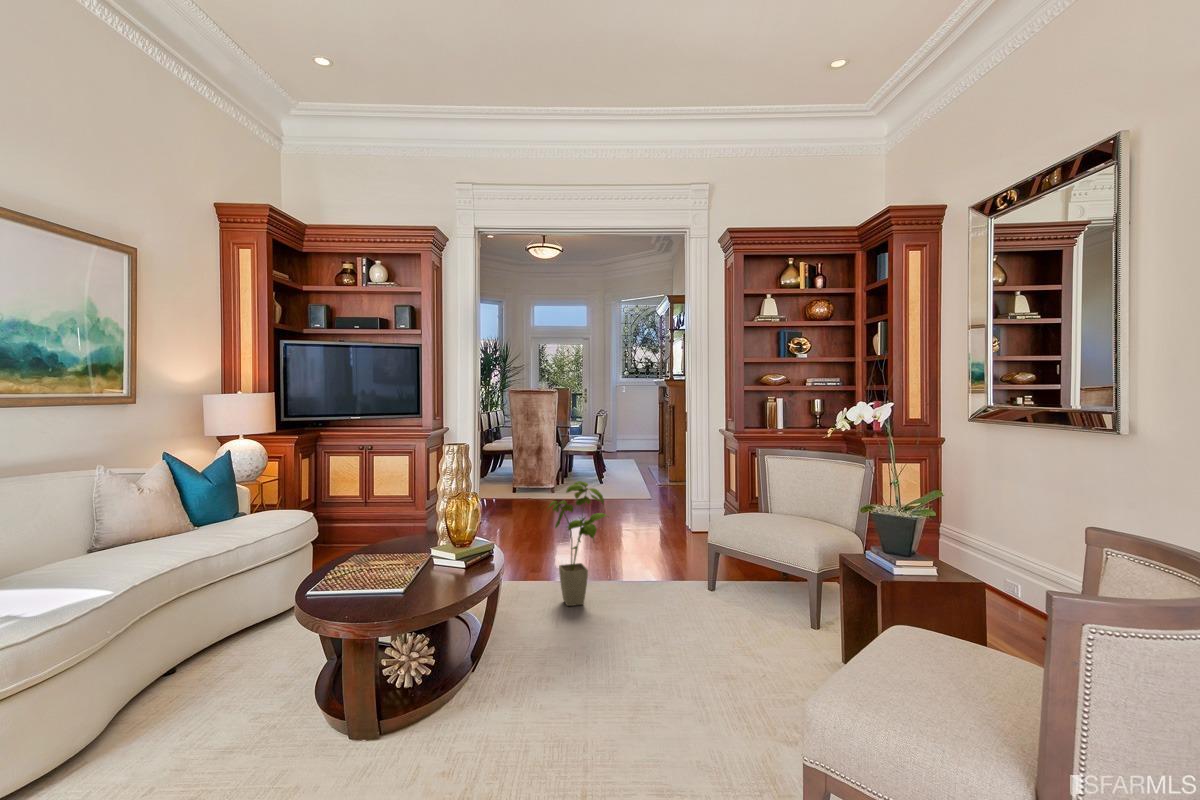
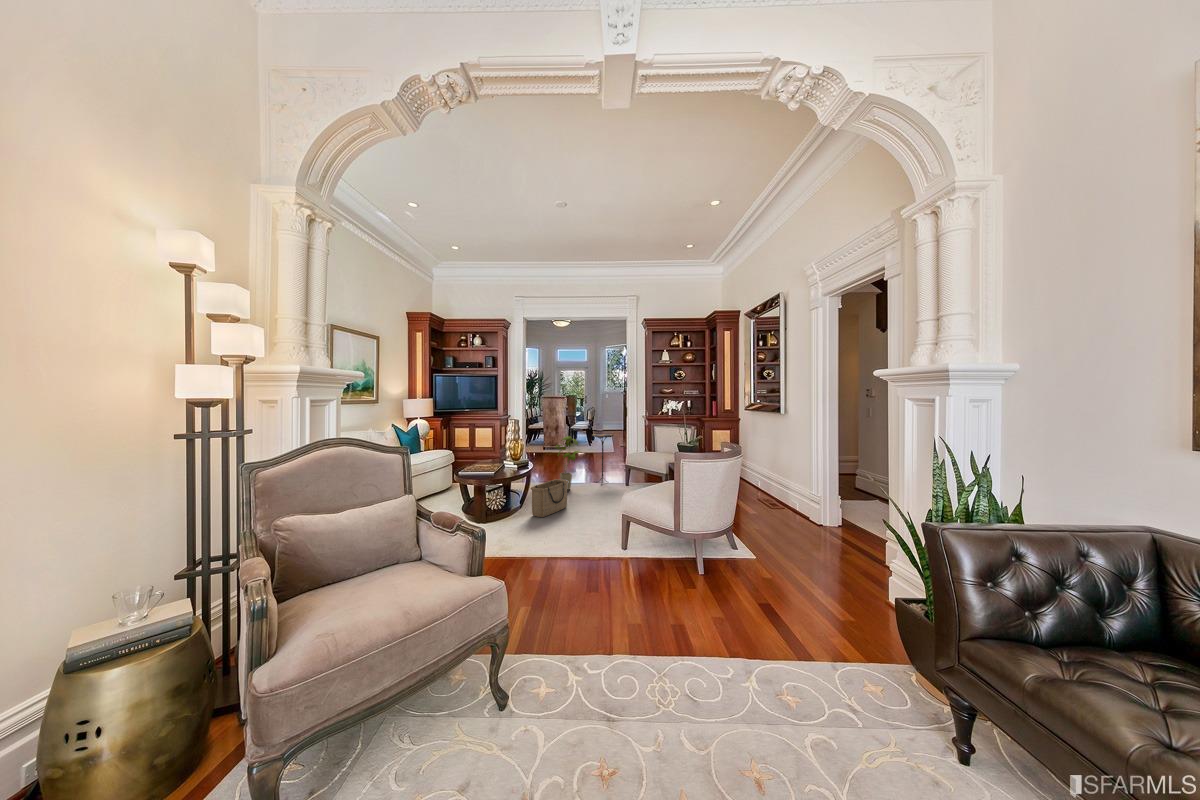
side table: none [628,472,678,590] -> present [592,434,613,482]
basket: none [495,597,590,714] -> present [531,479,568,517]

